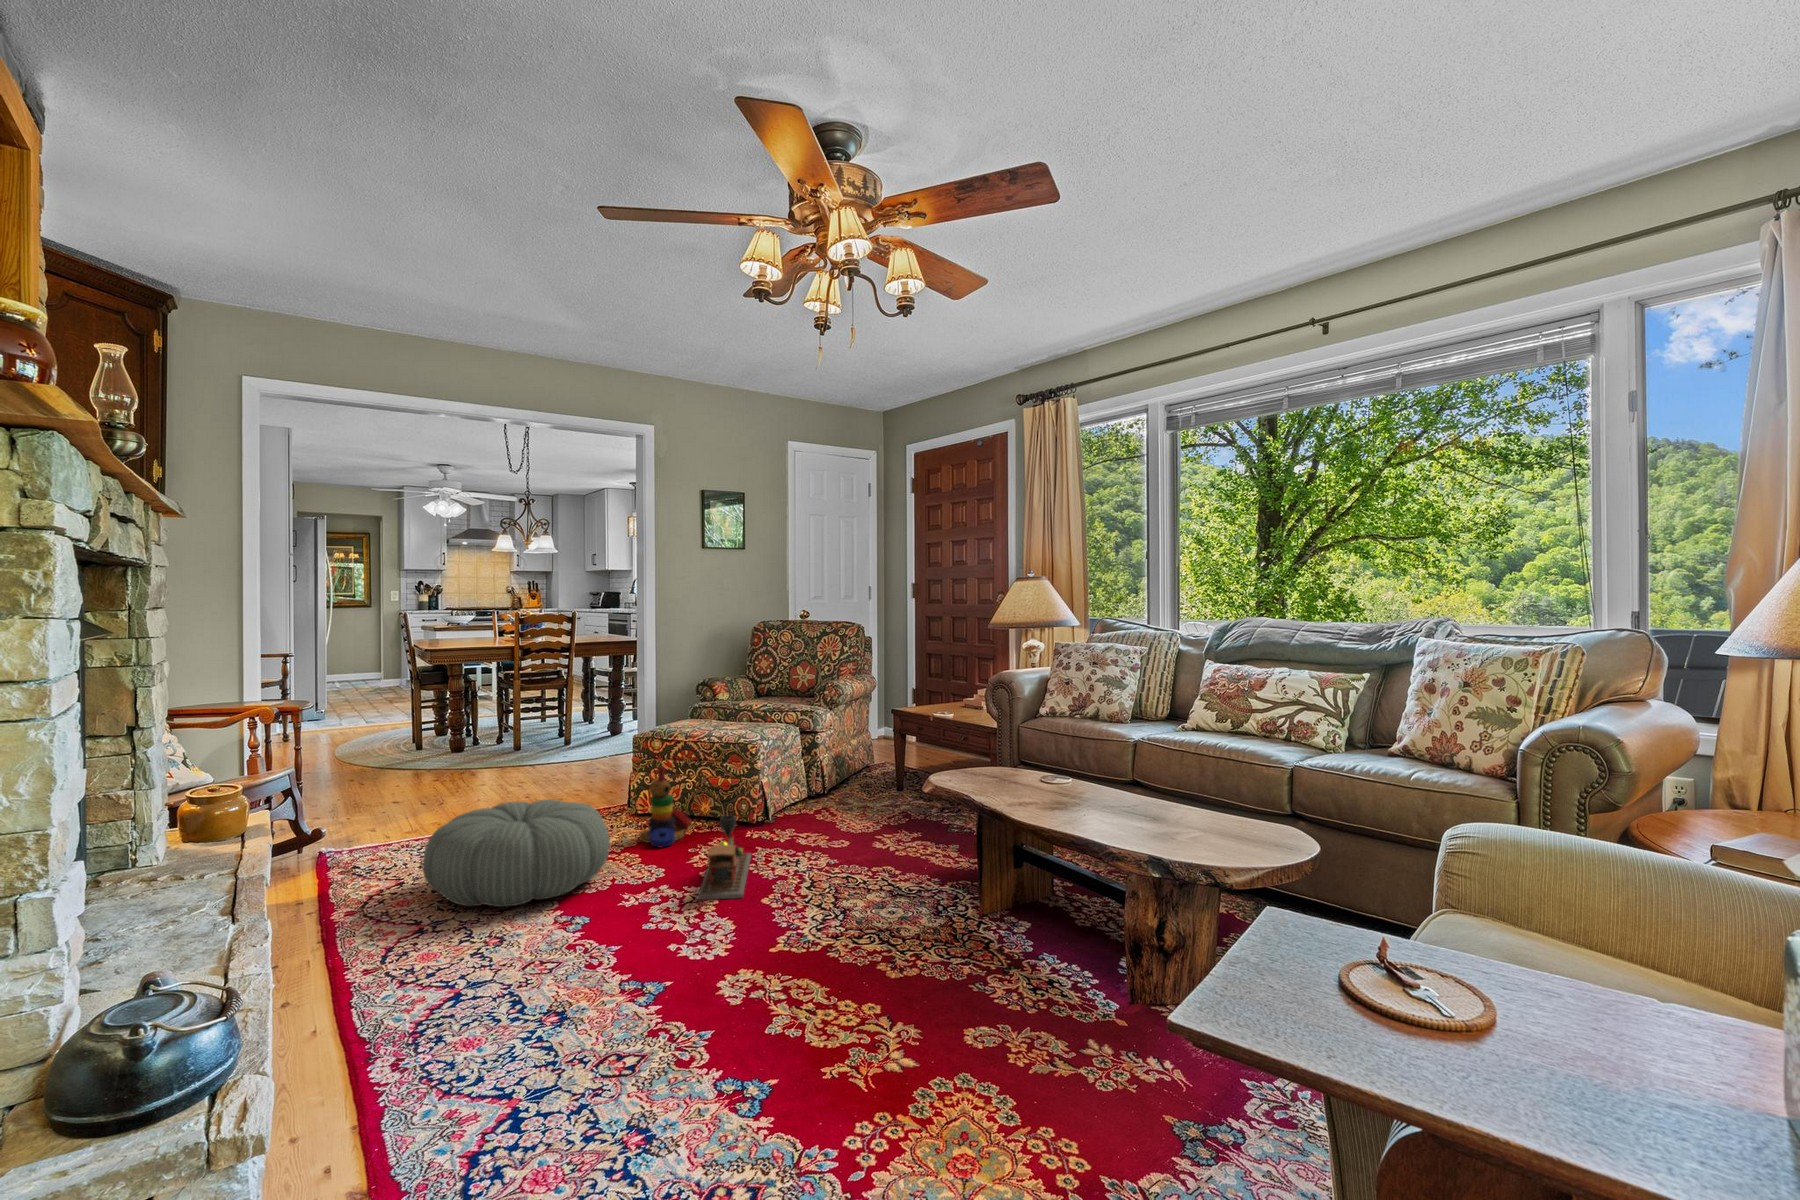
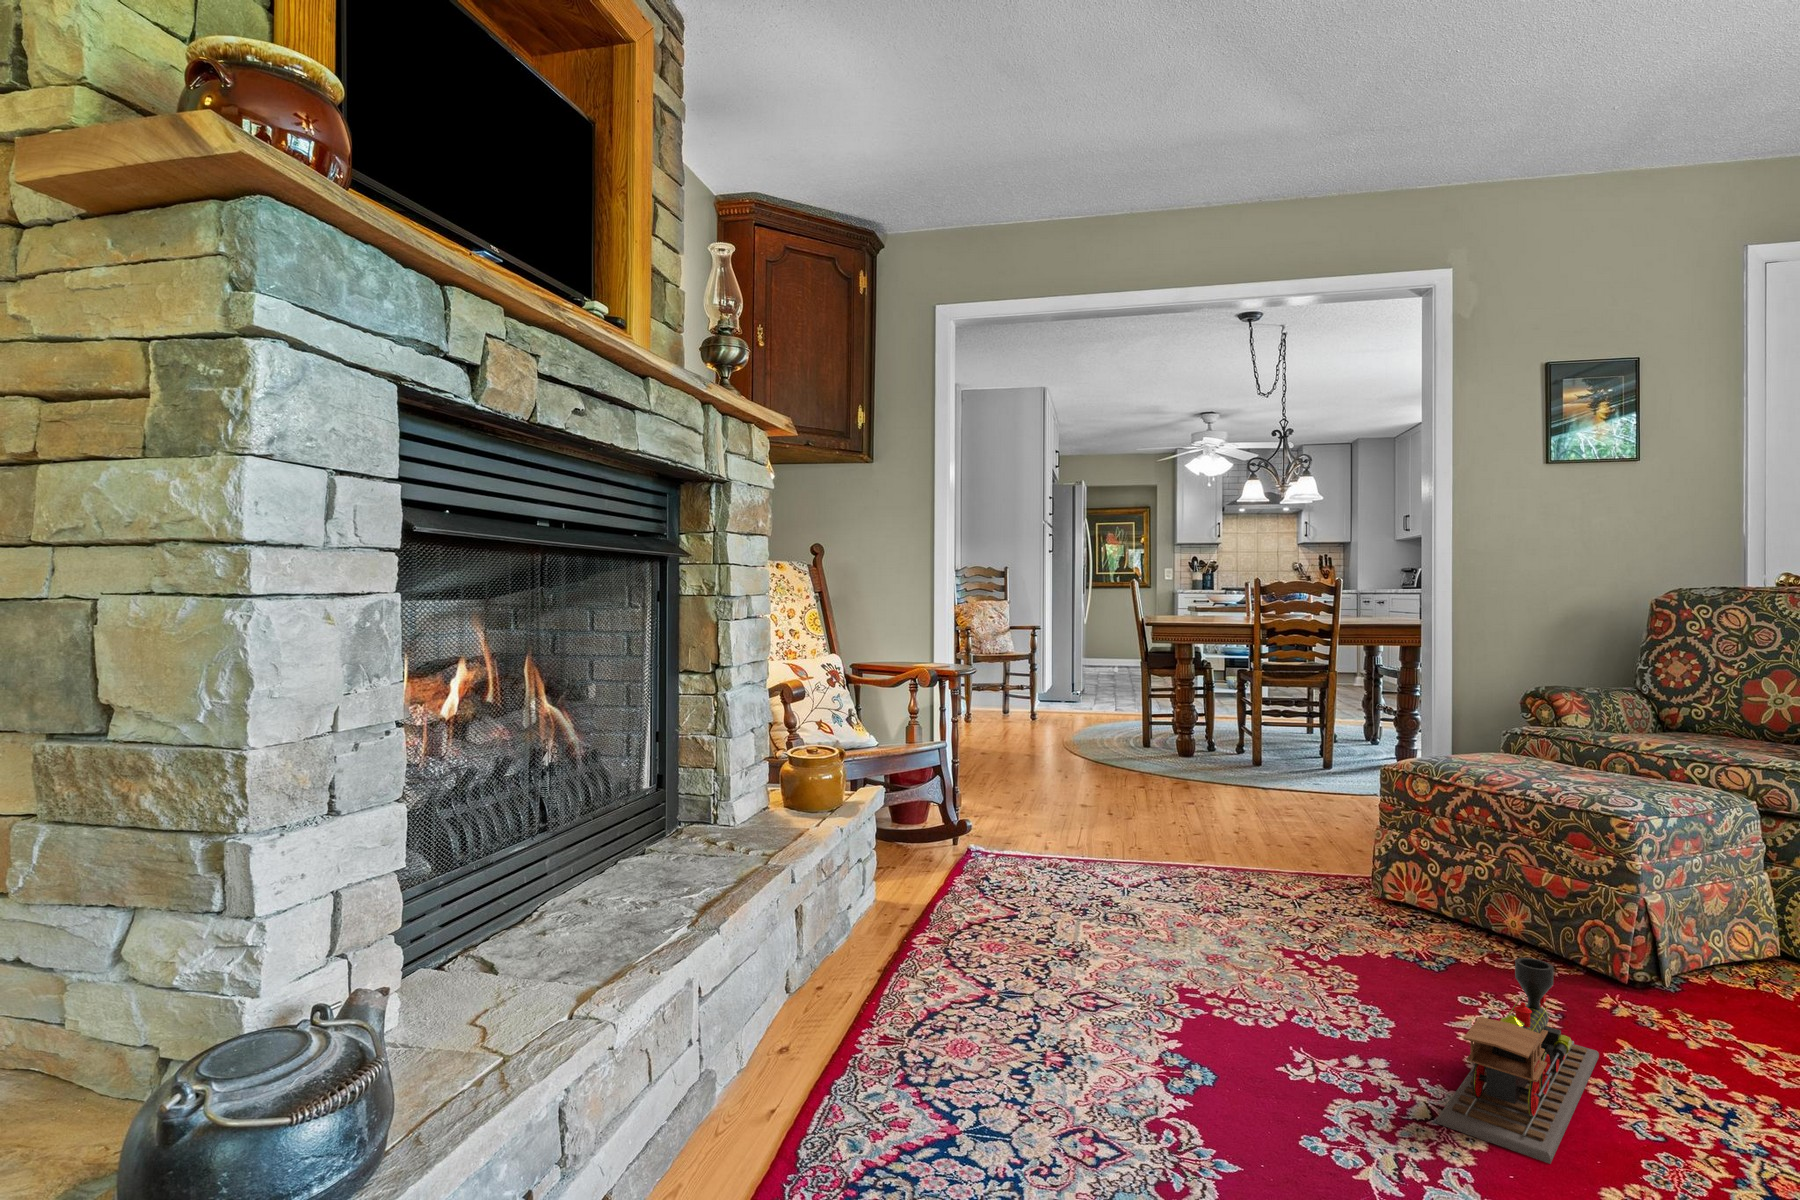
stacking toy: present [639,766,691,847] -> none [1370,827,1475,976]
pouf: present [423,799,610,907] -> none [1019,835,1290,1011]

